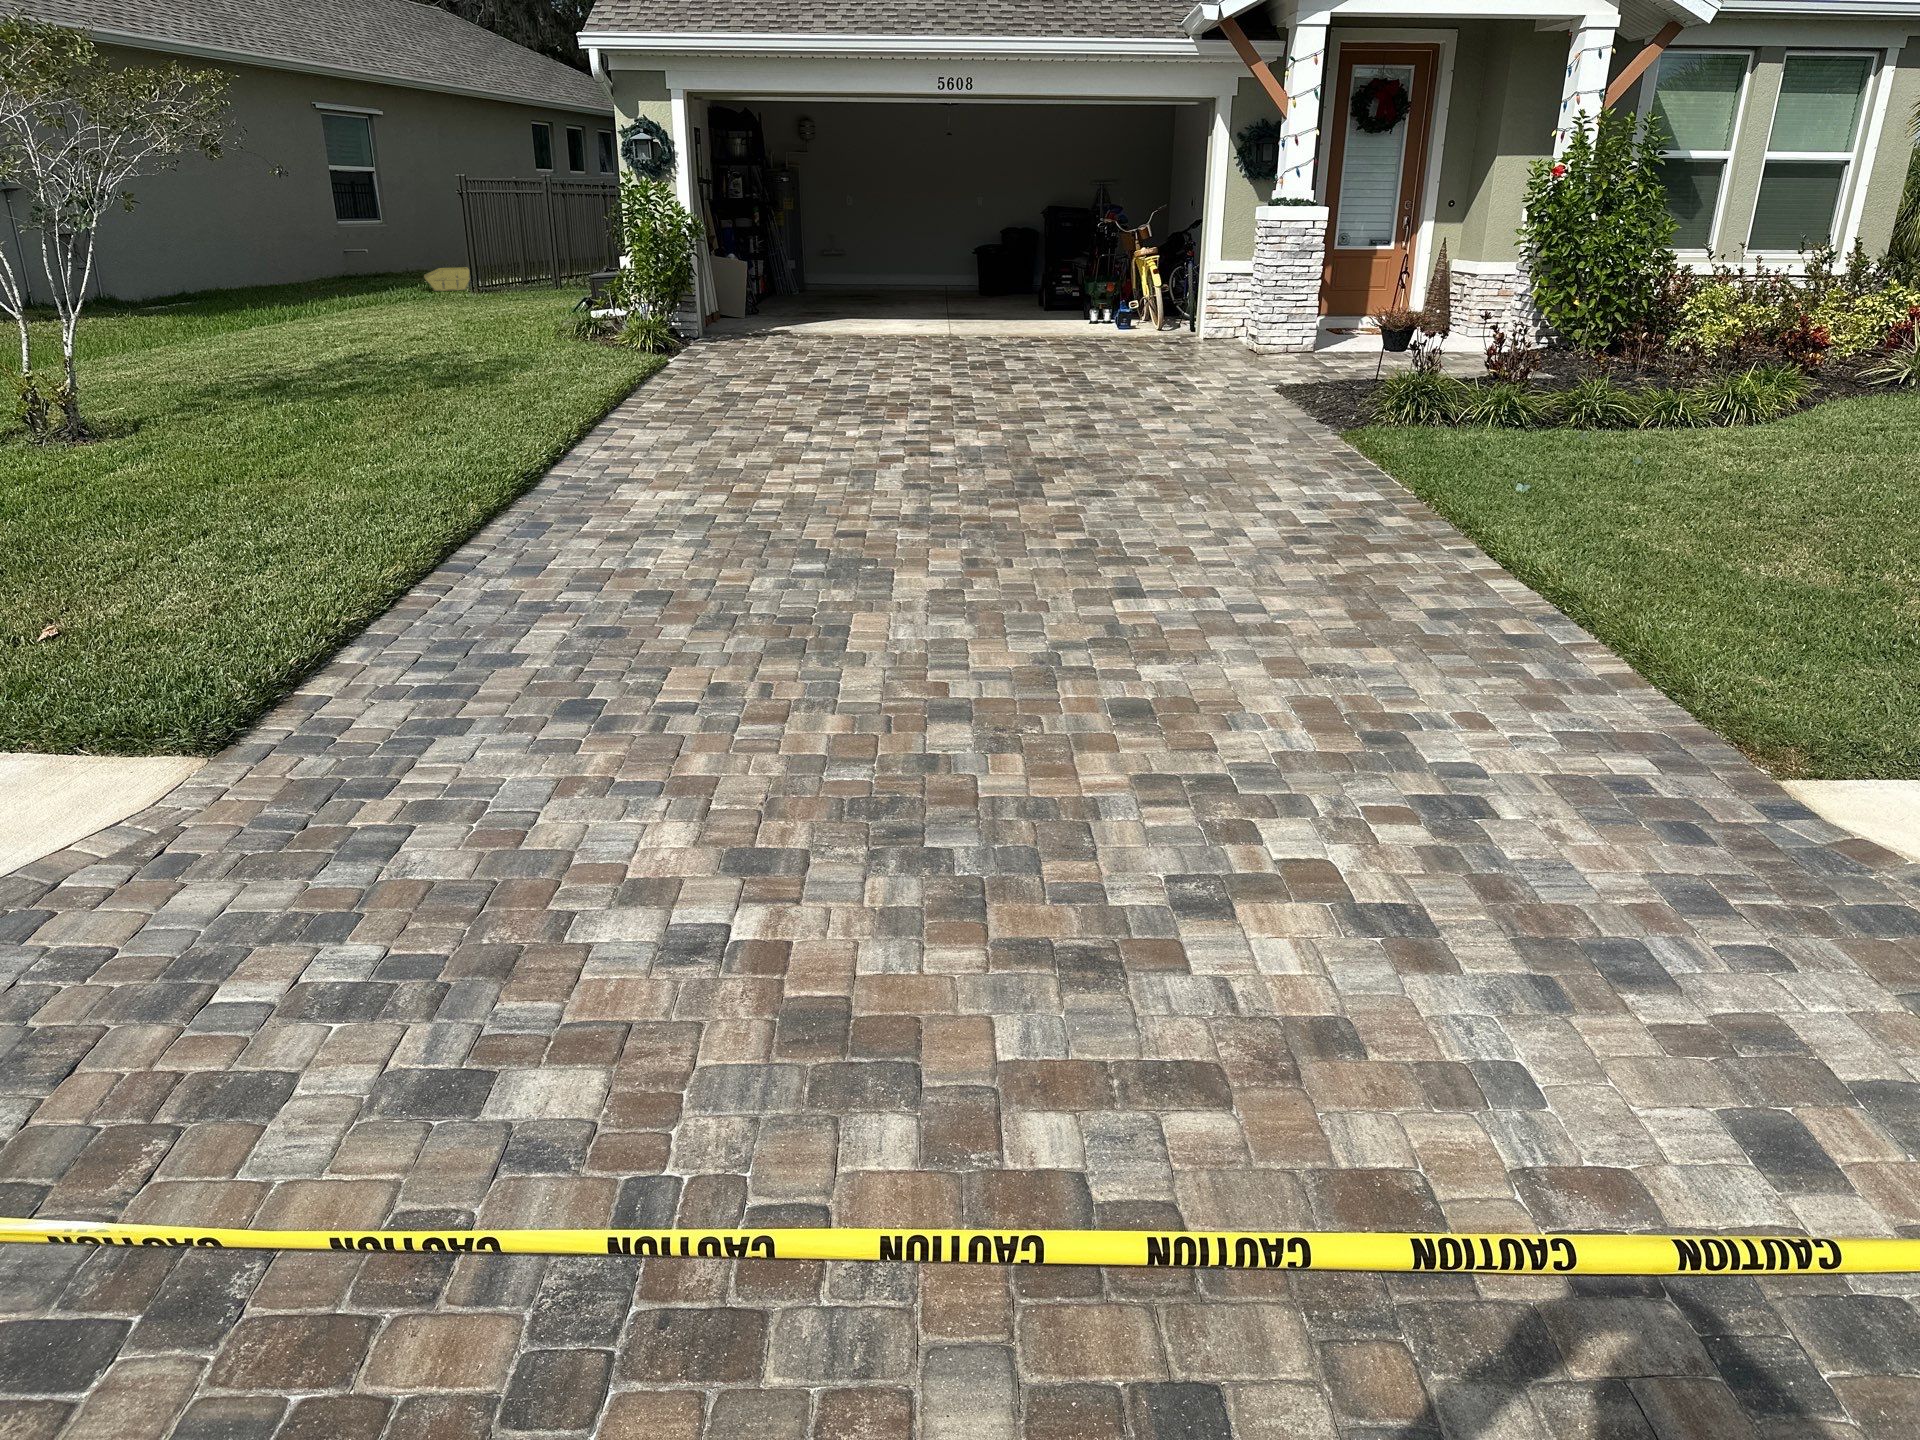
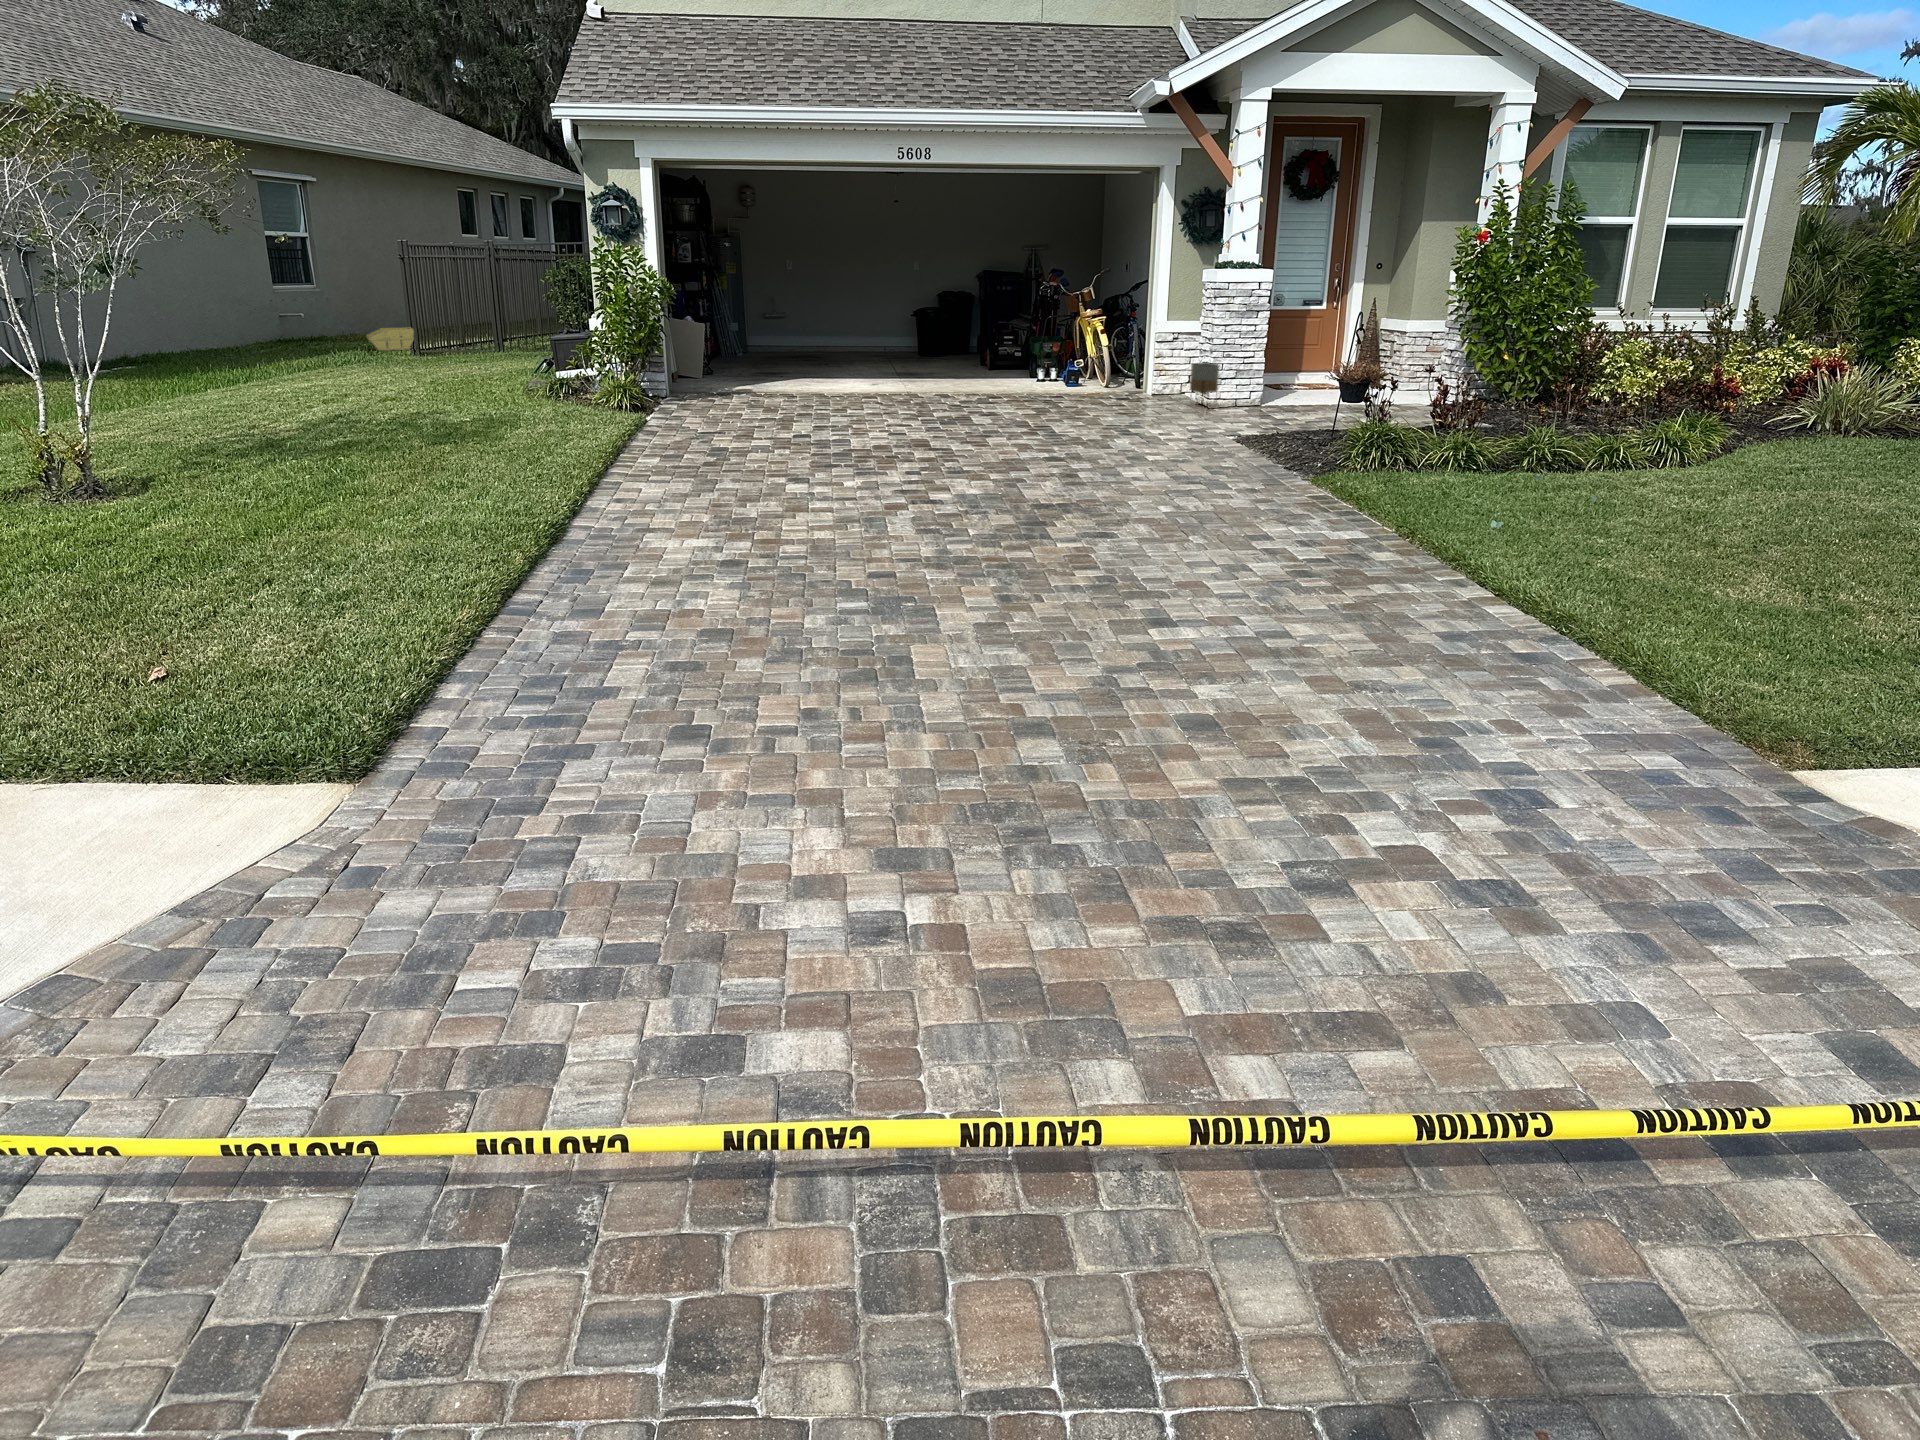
planter: none [1236,306,1267,353] -> present [1190,363,1219,404]

